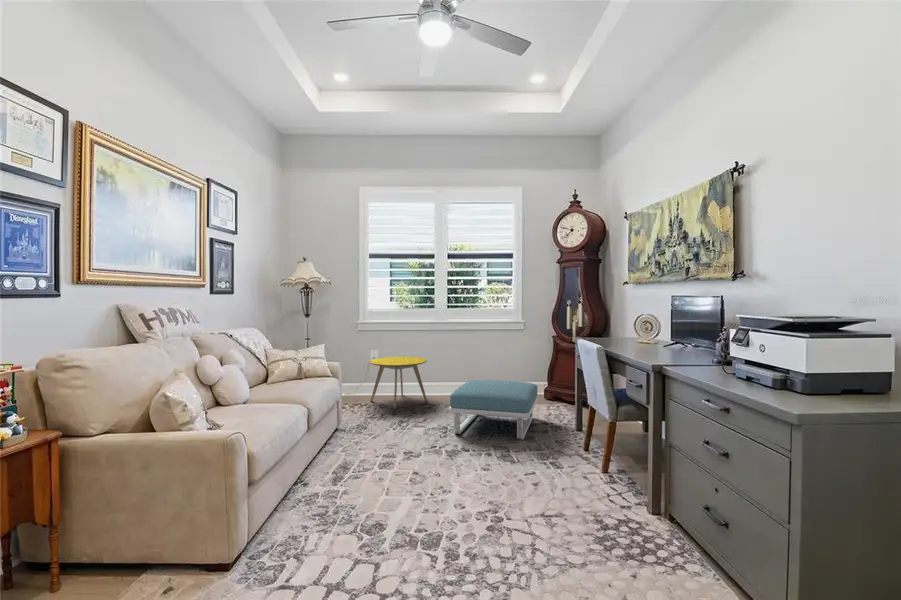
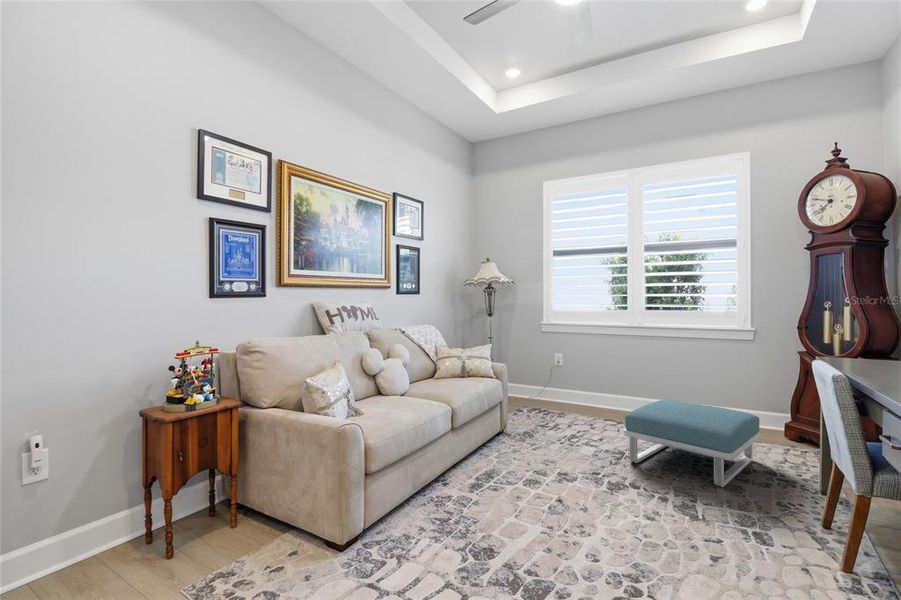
side table: present [370,357,427,409] -> none [551,363,616,420]

